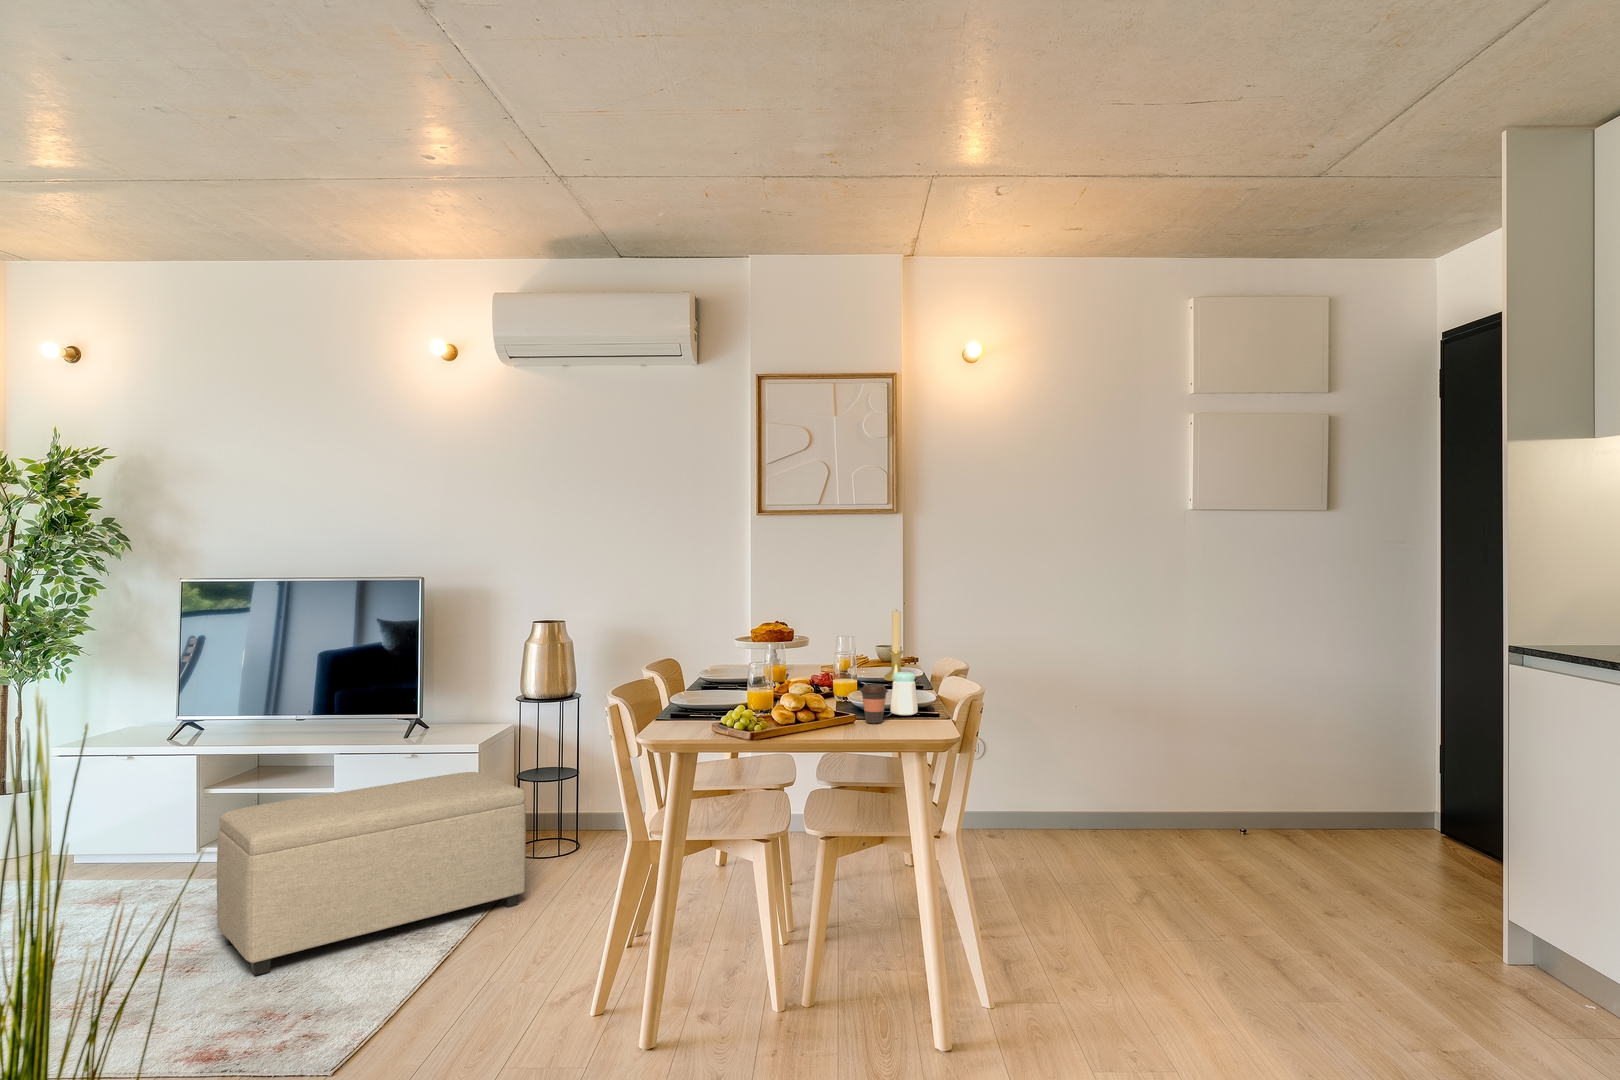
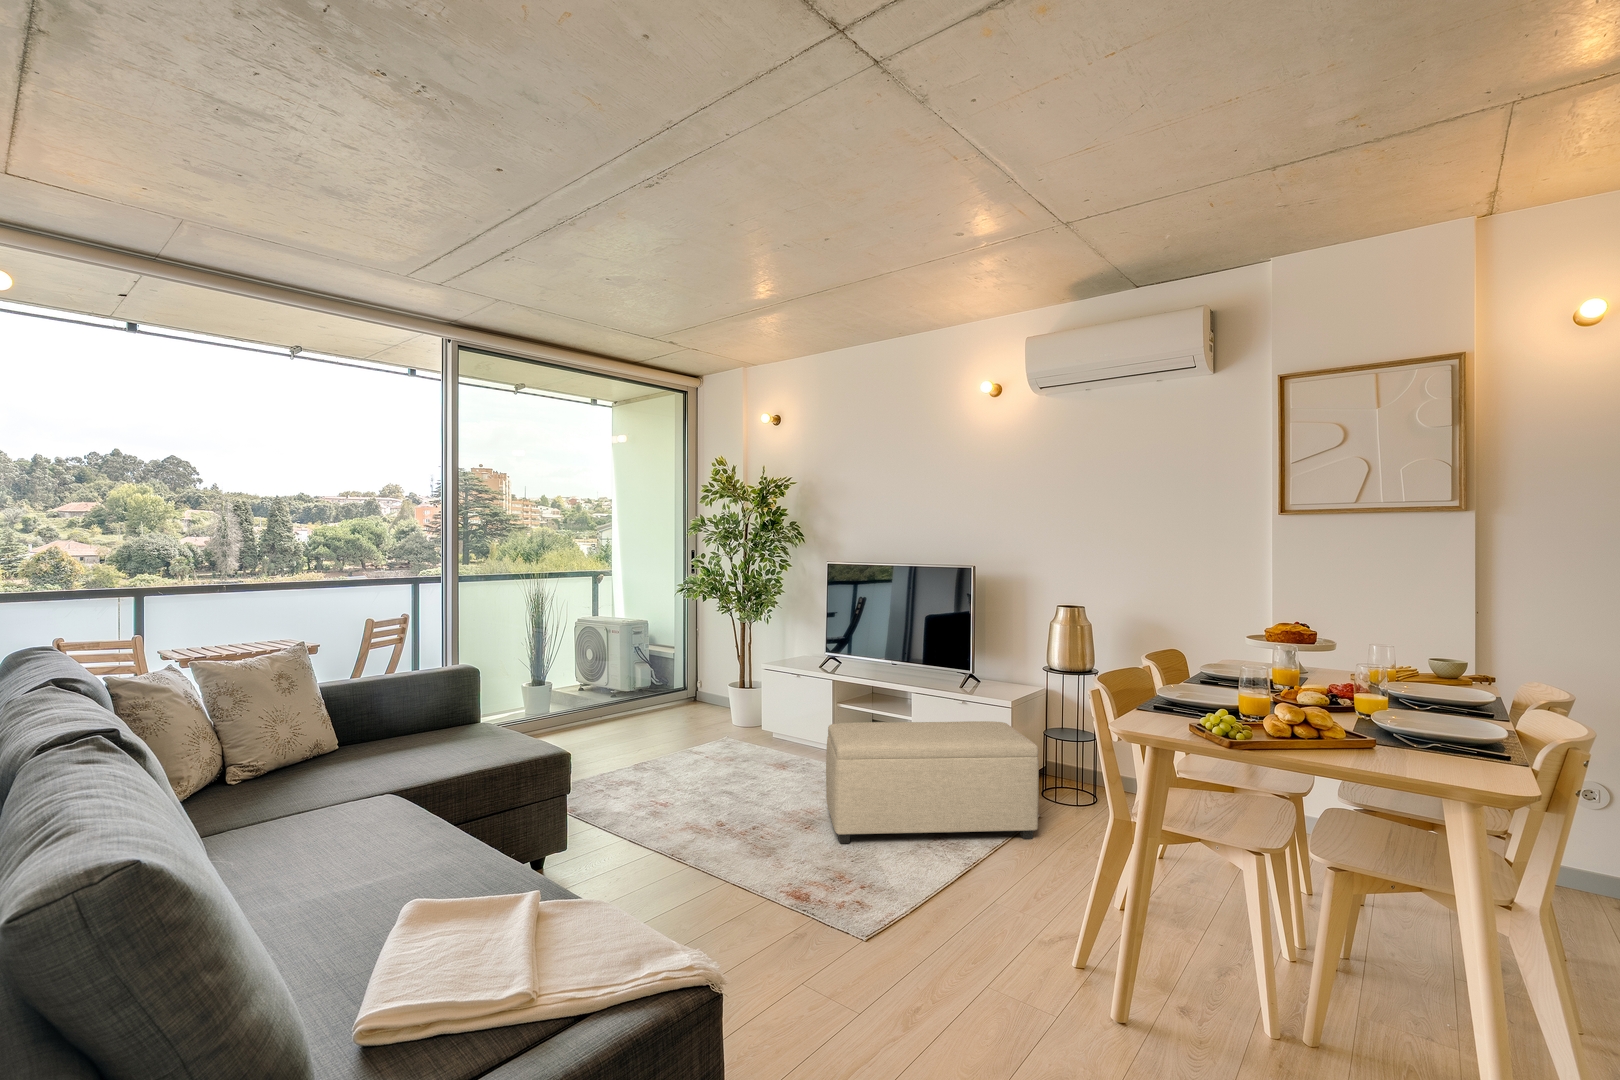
candle holder: present [884,611,903,681] -> none [1435,619,1473,703]
salt shaker: present [891,672,918,715] -> none [1434,697,1477,751]
coffee cup: present [860,684,888,723] -> none [1385,707,1427,755]

